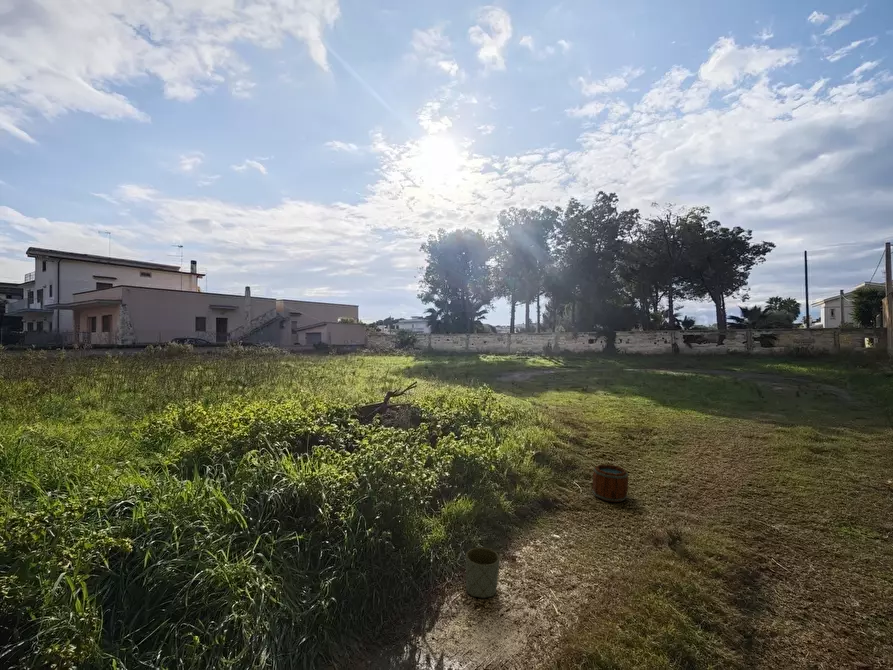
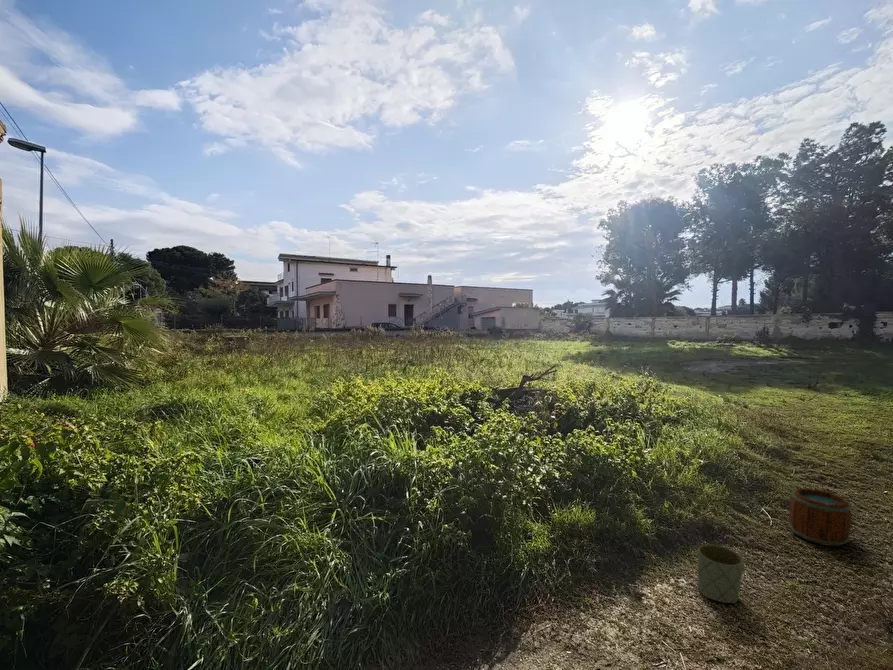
planter: present [466,548,499,598] -> present [698,545,744,604]

